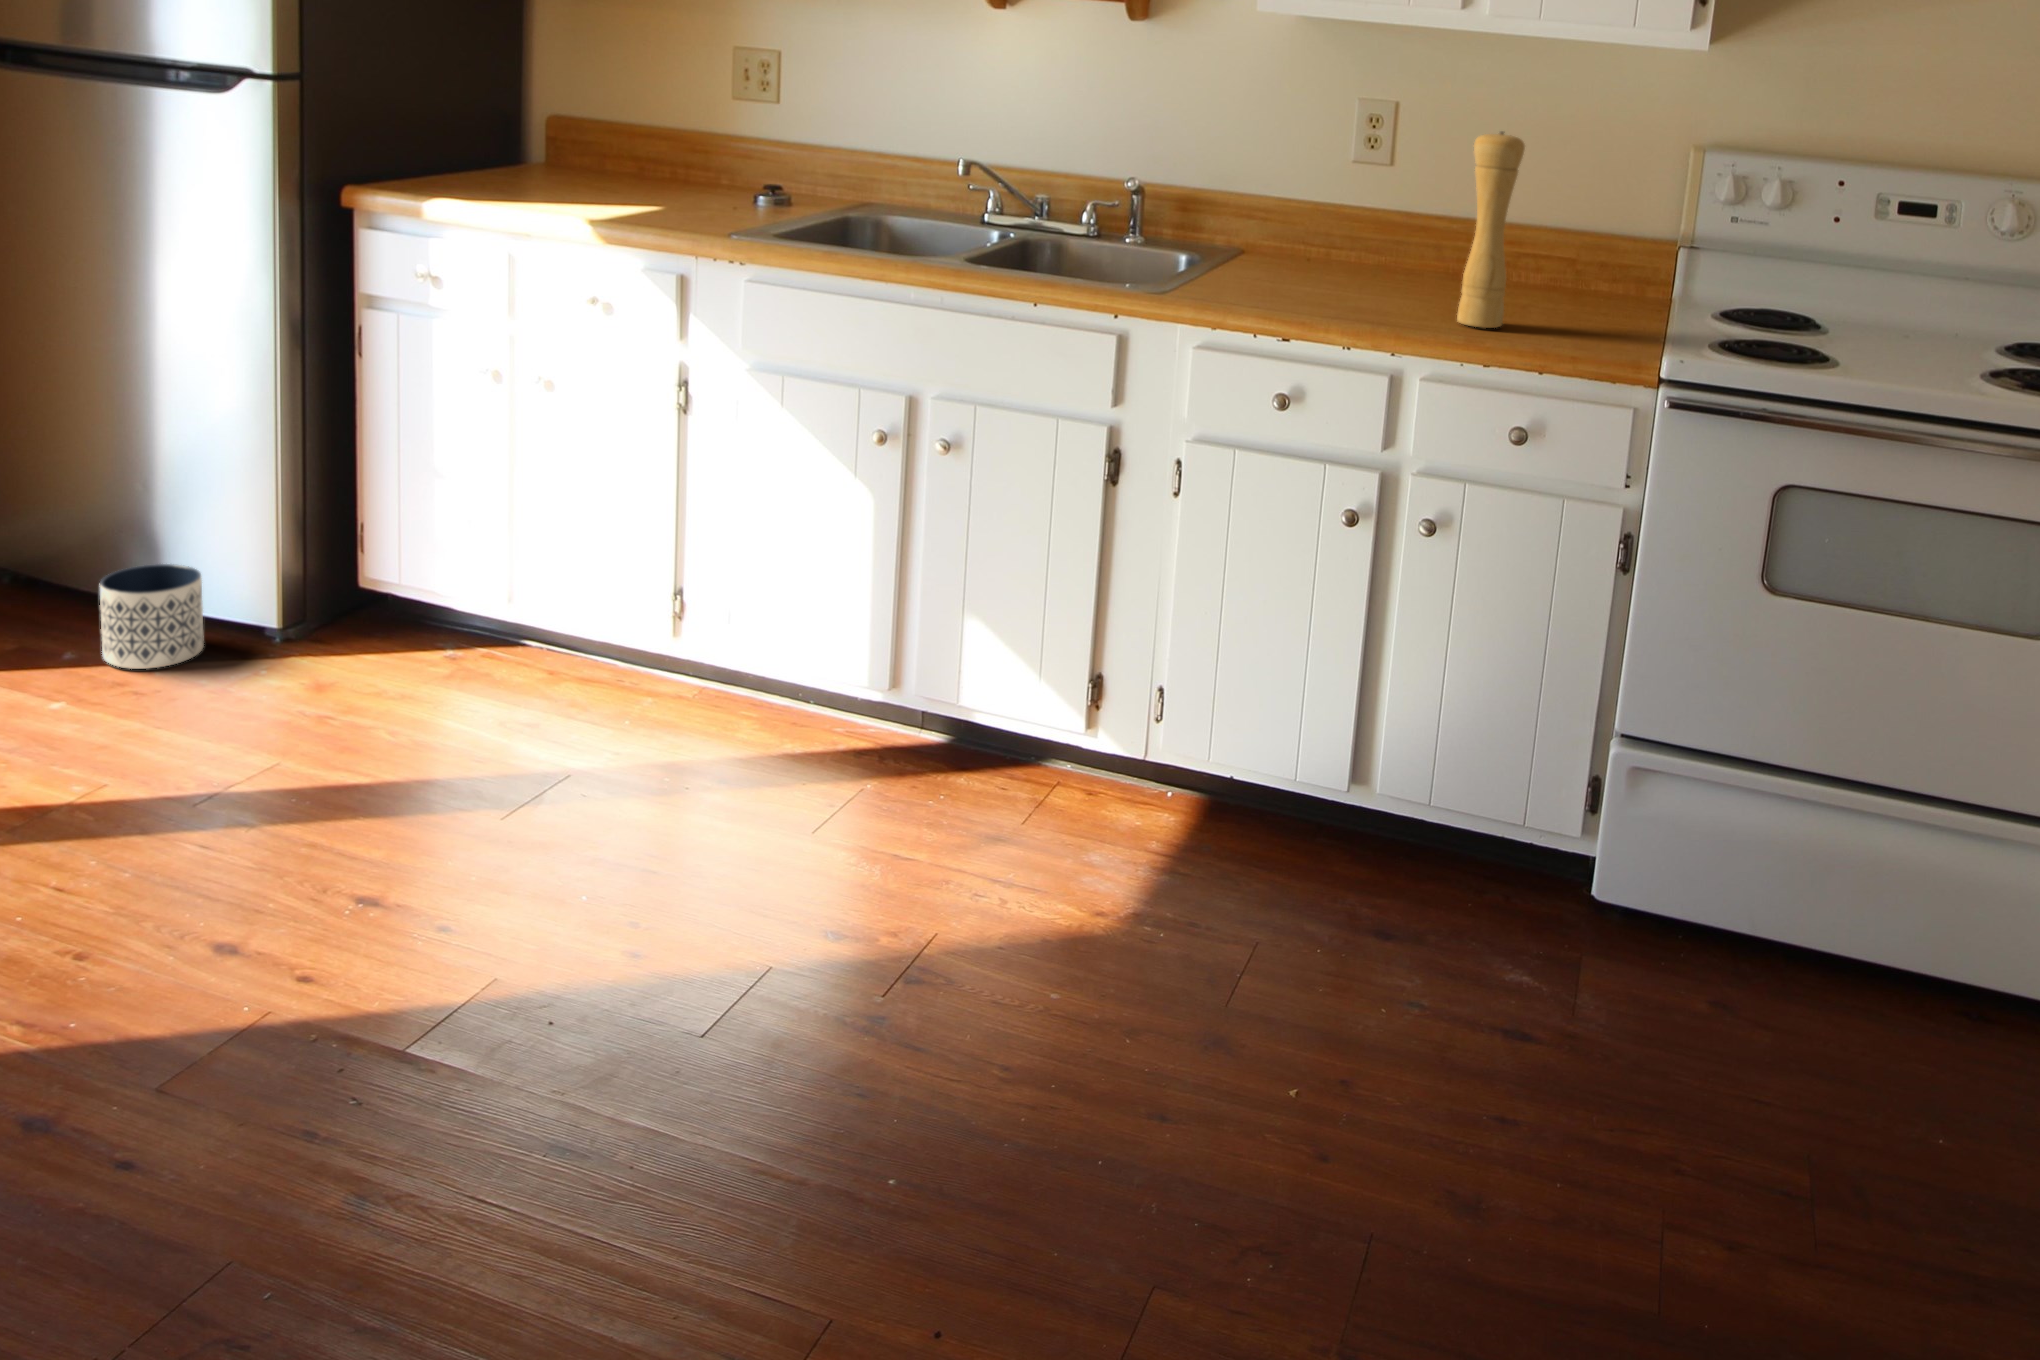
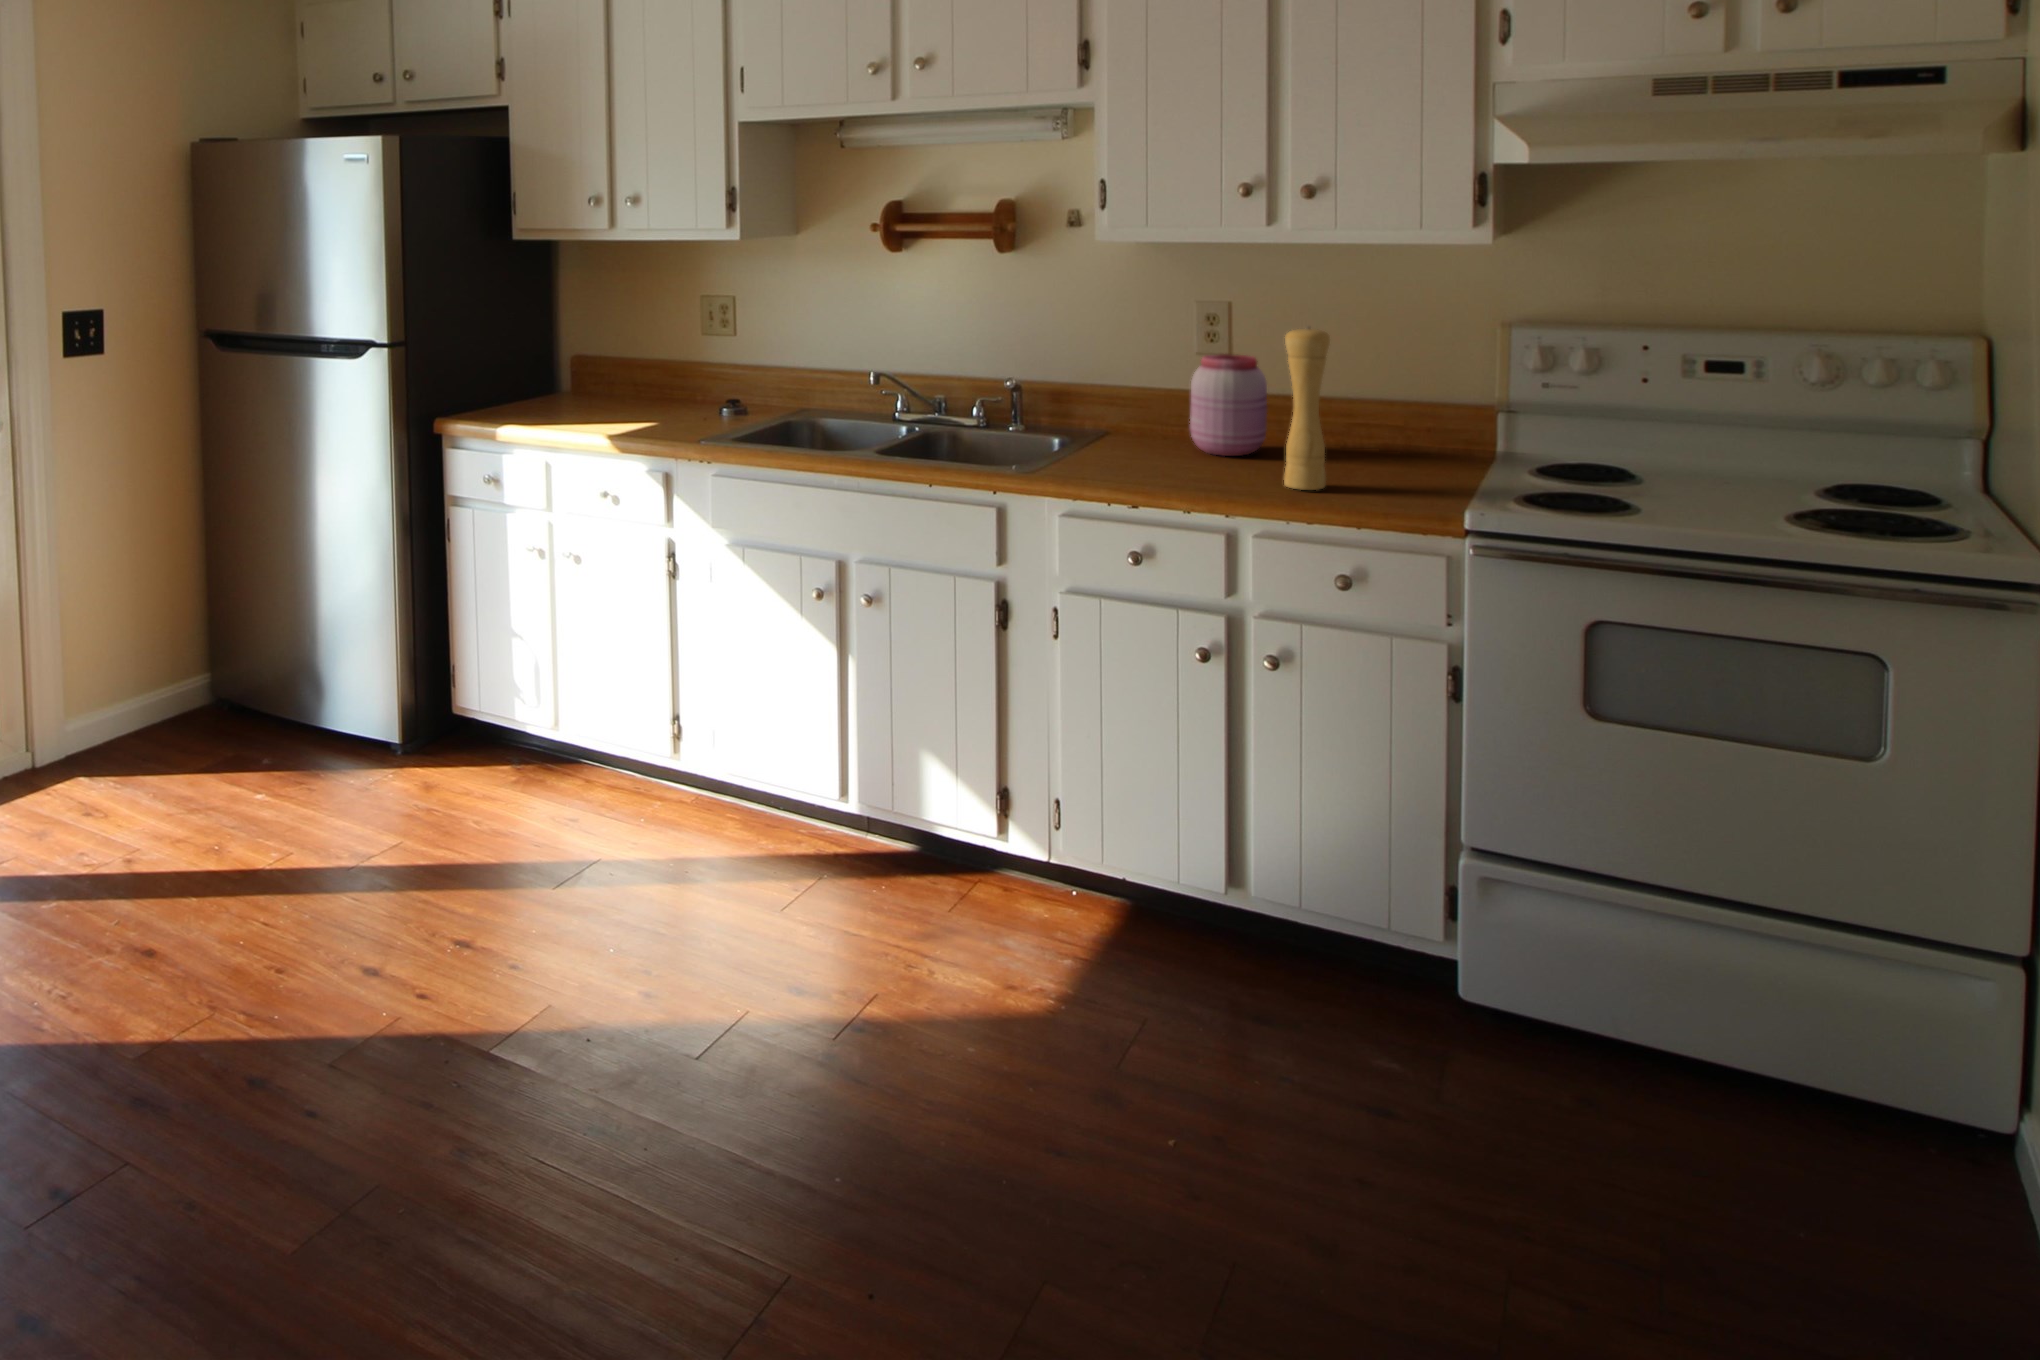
jar: none [1347,164,1438,287] -> present [1190,354,1267,456]
planter: present [100,564,204,669] -> none [286,694,352,770]

